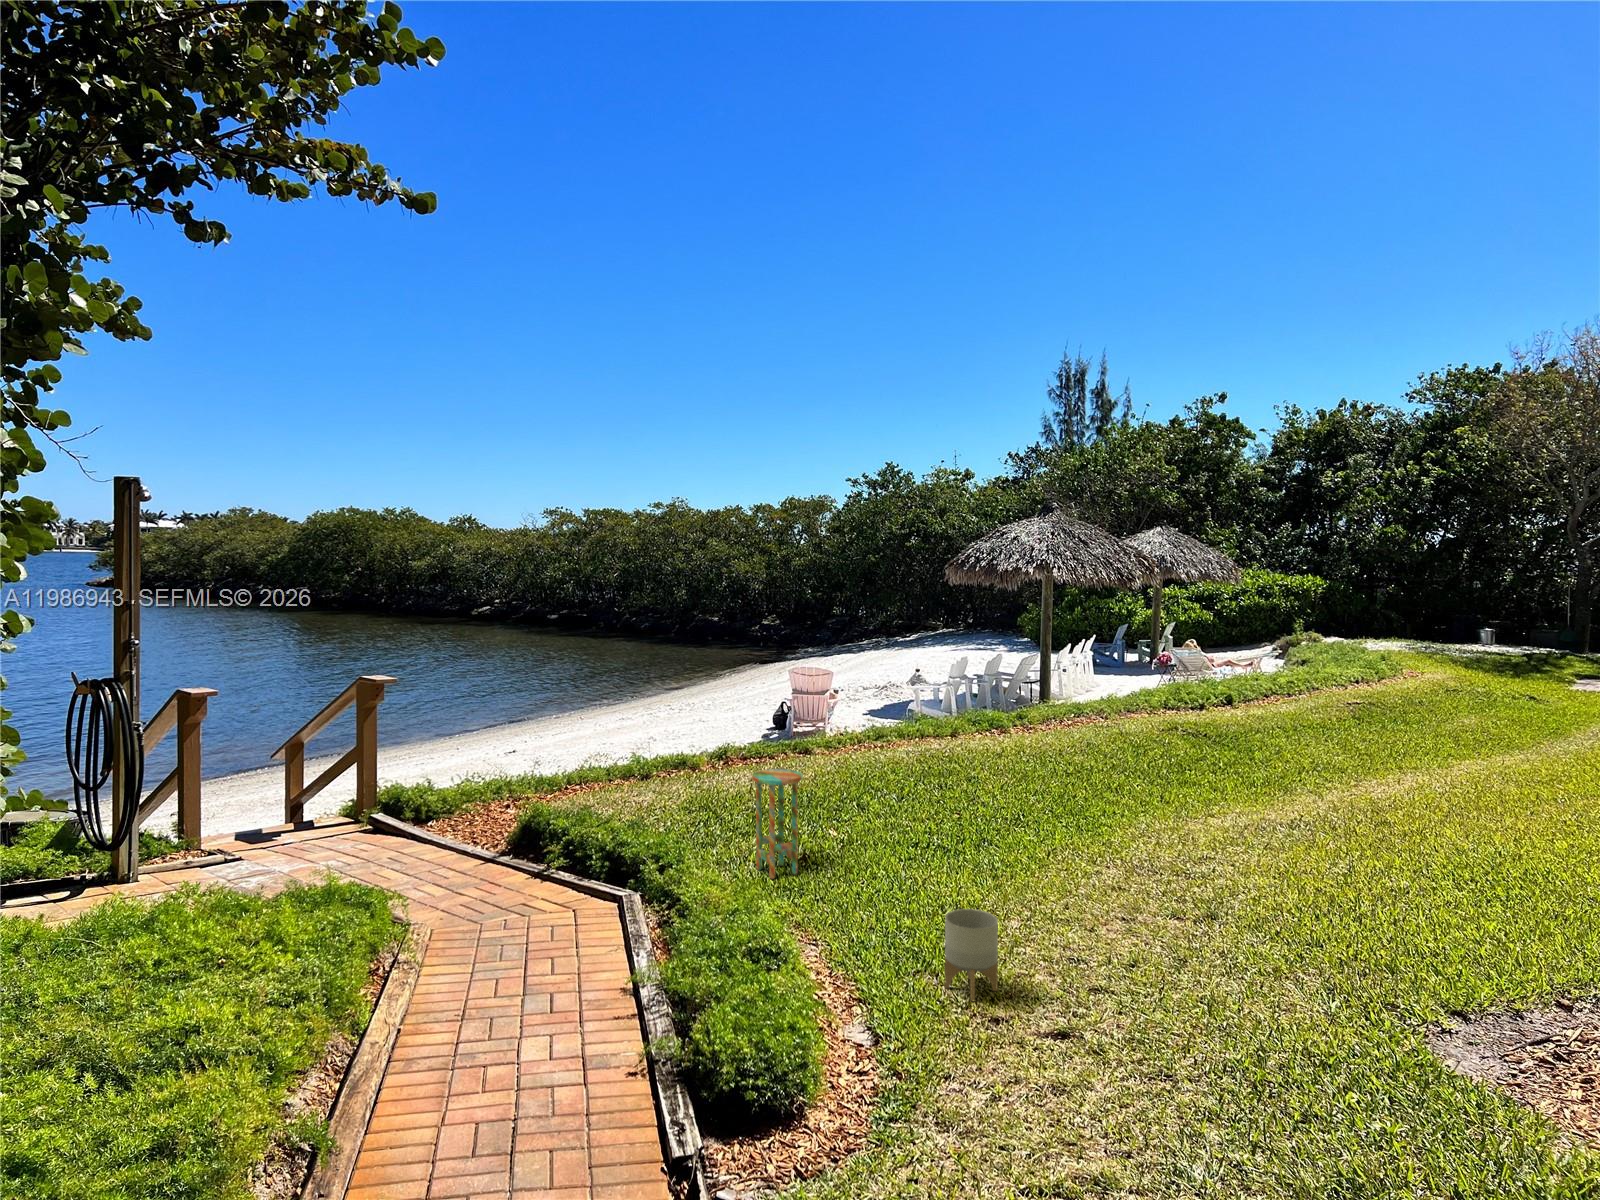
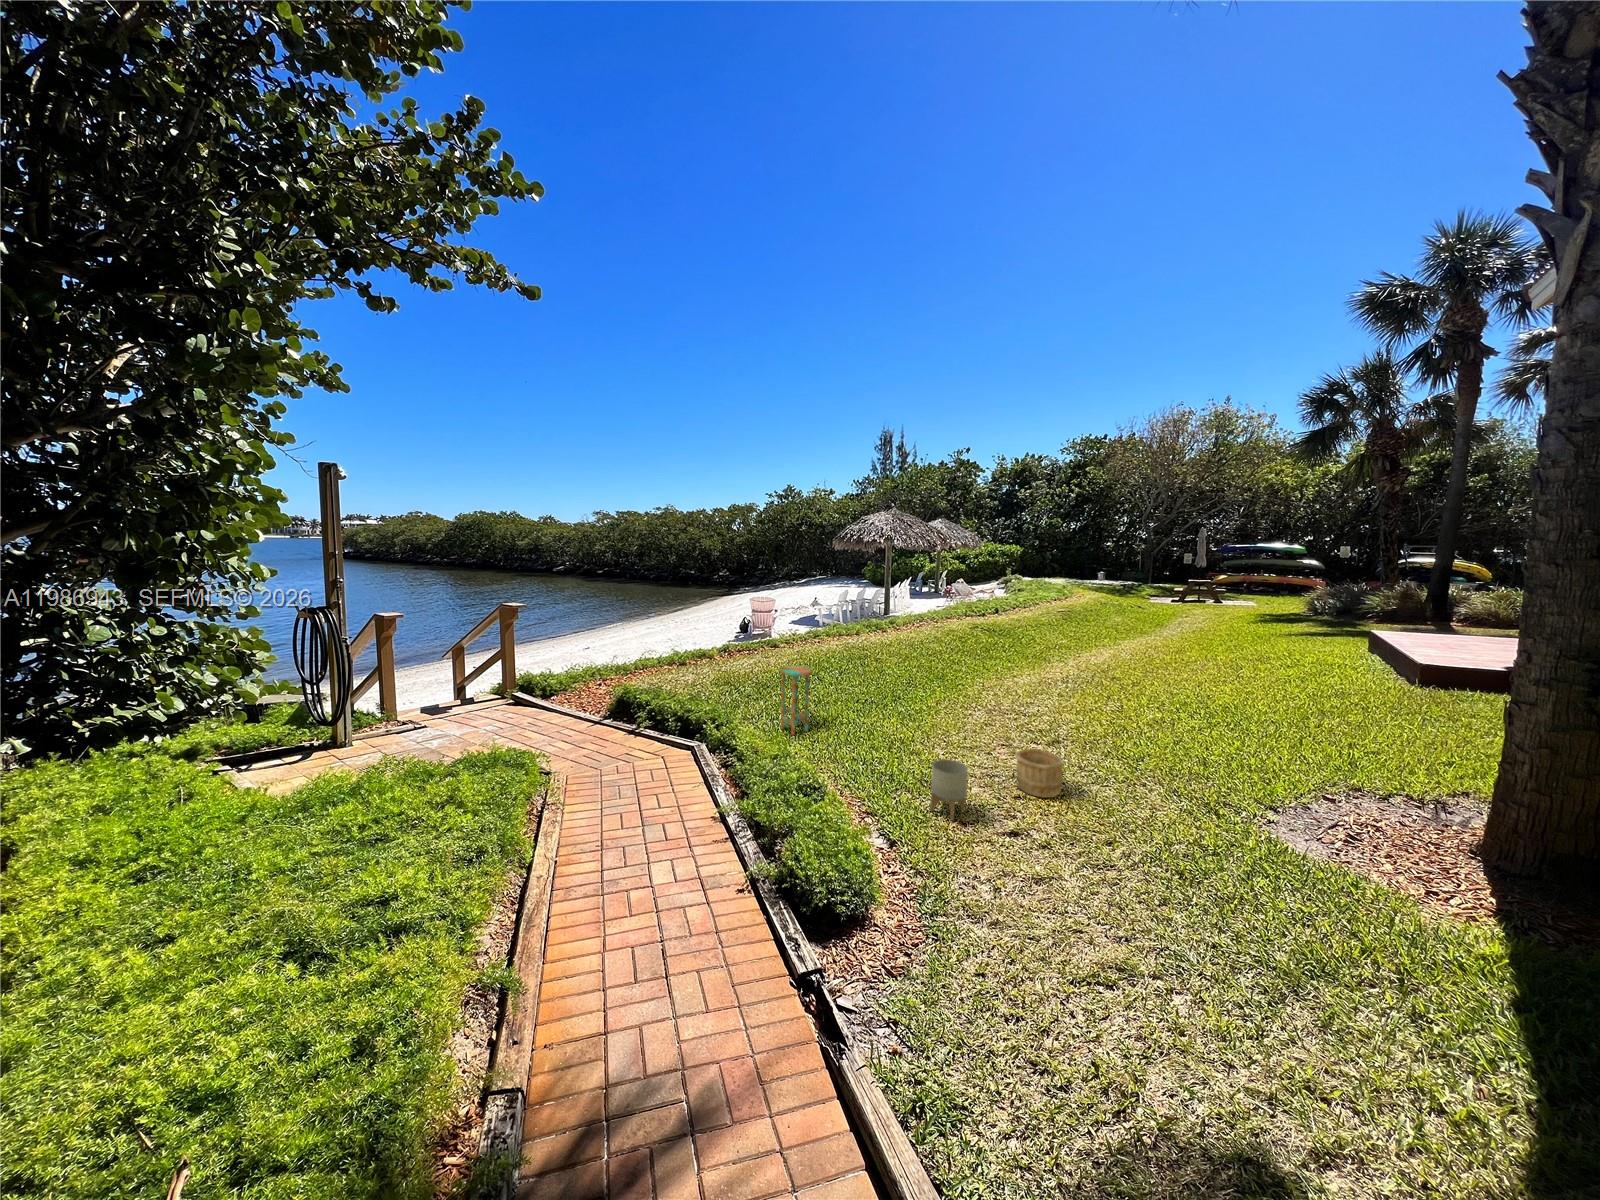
wooden bucket: none [1095,900,1167,975] -> present [1016,749,1064,798]

